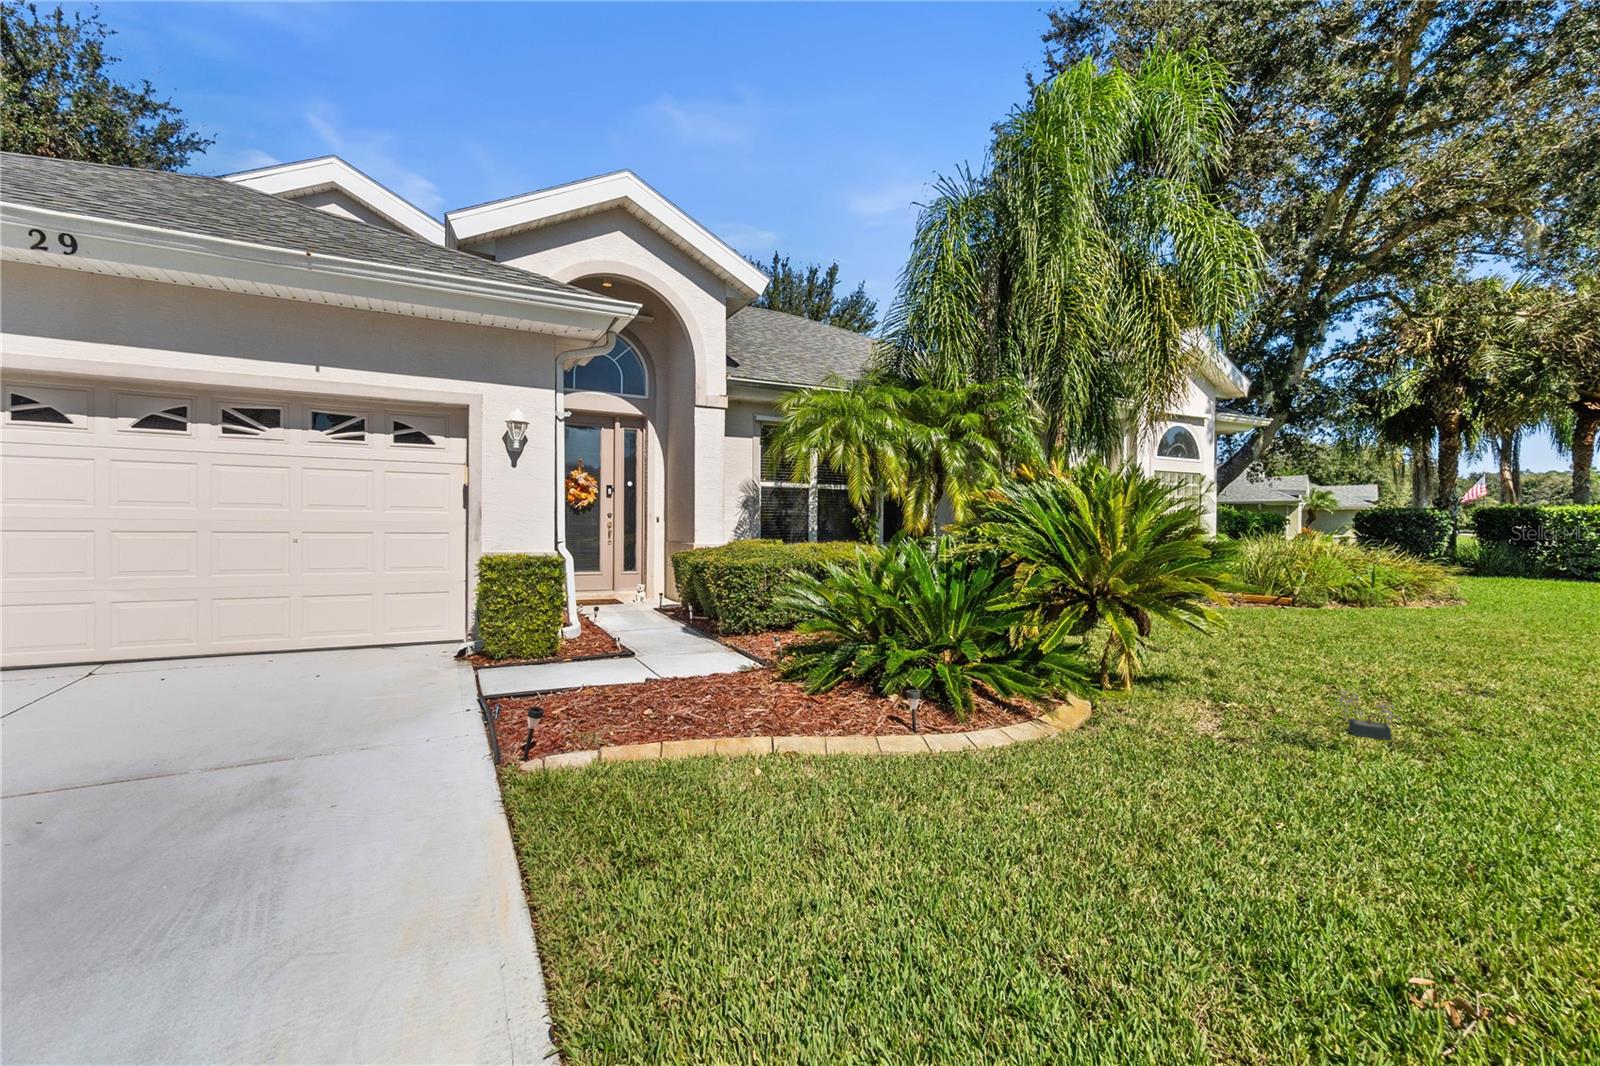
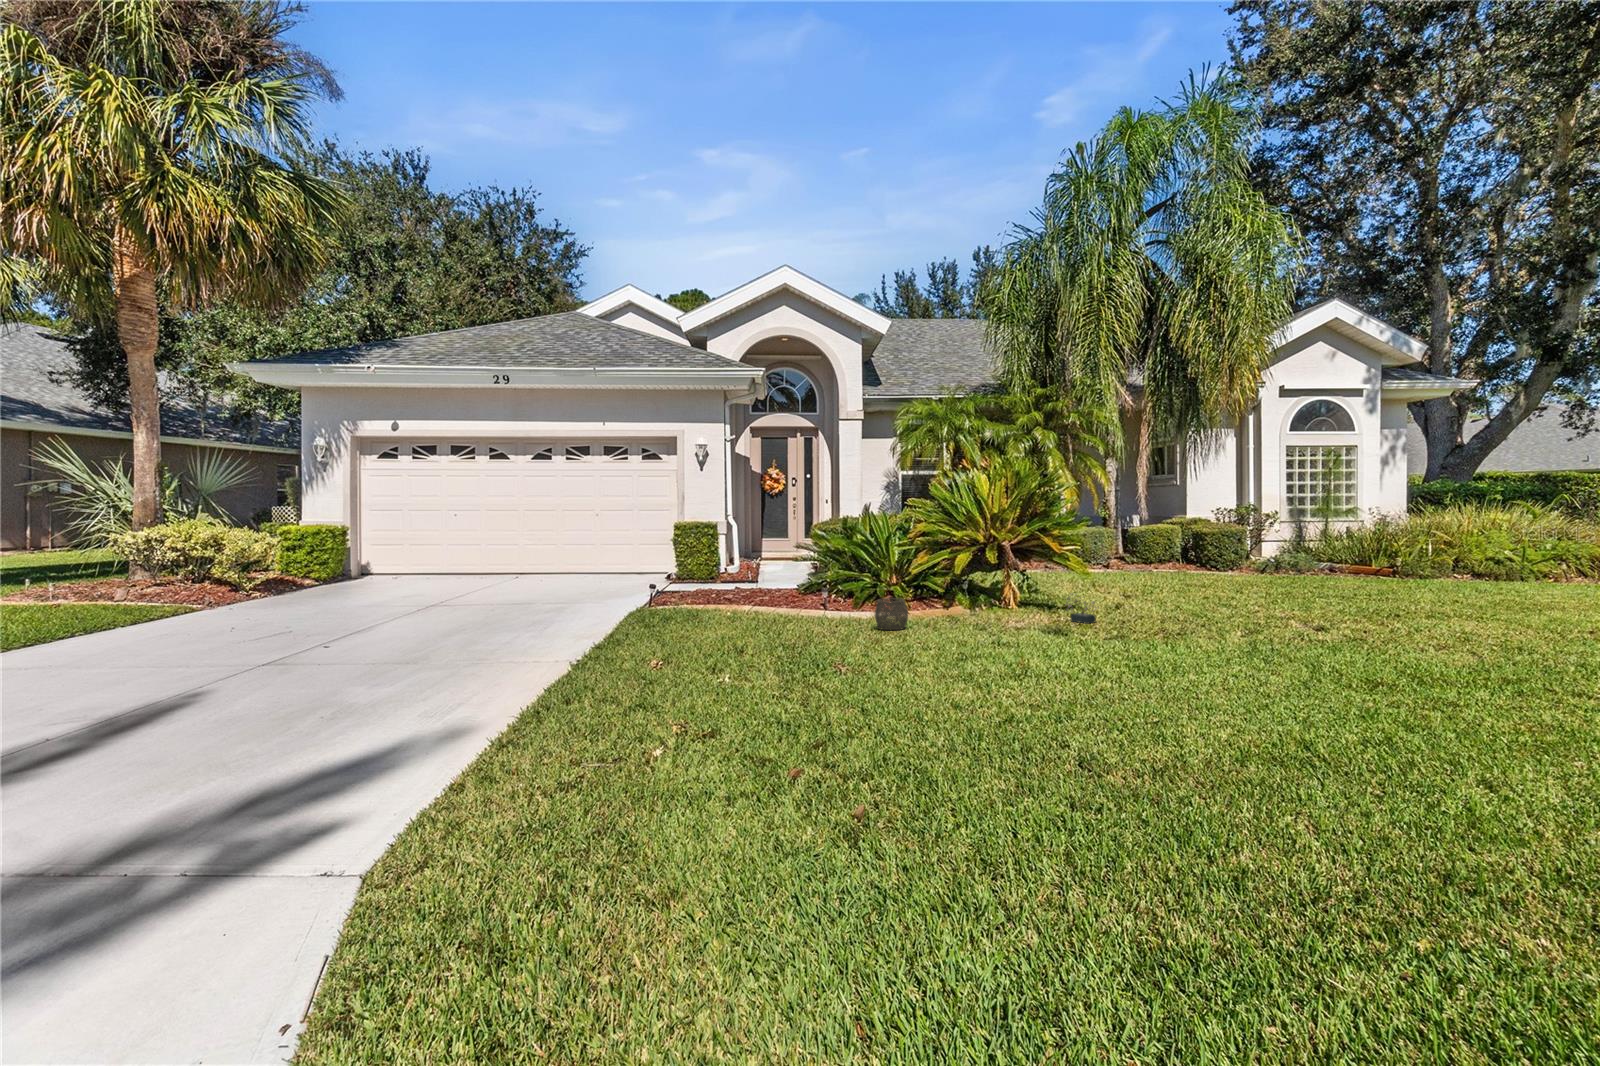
woven basket: none [1177,737,1254,811] -> present [875,598,908,630]

